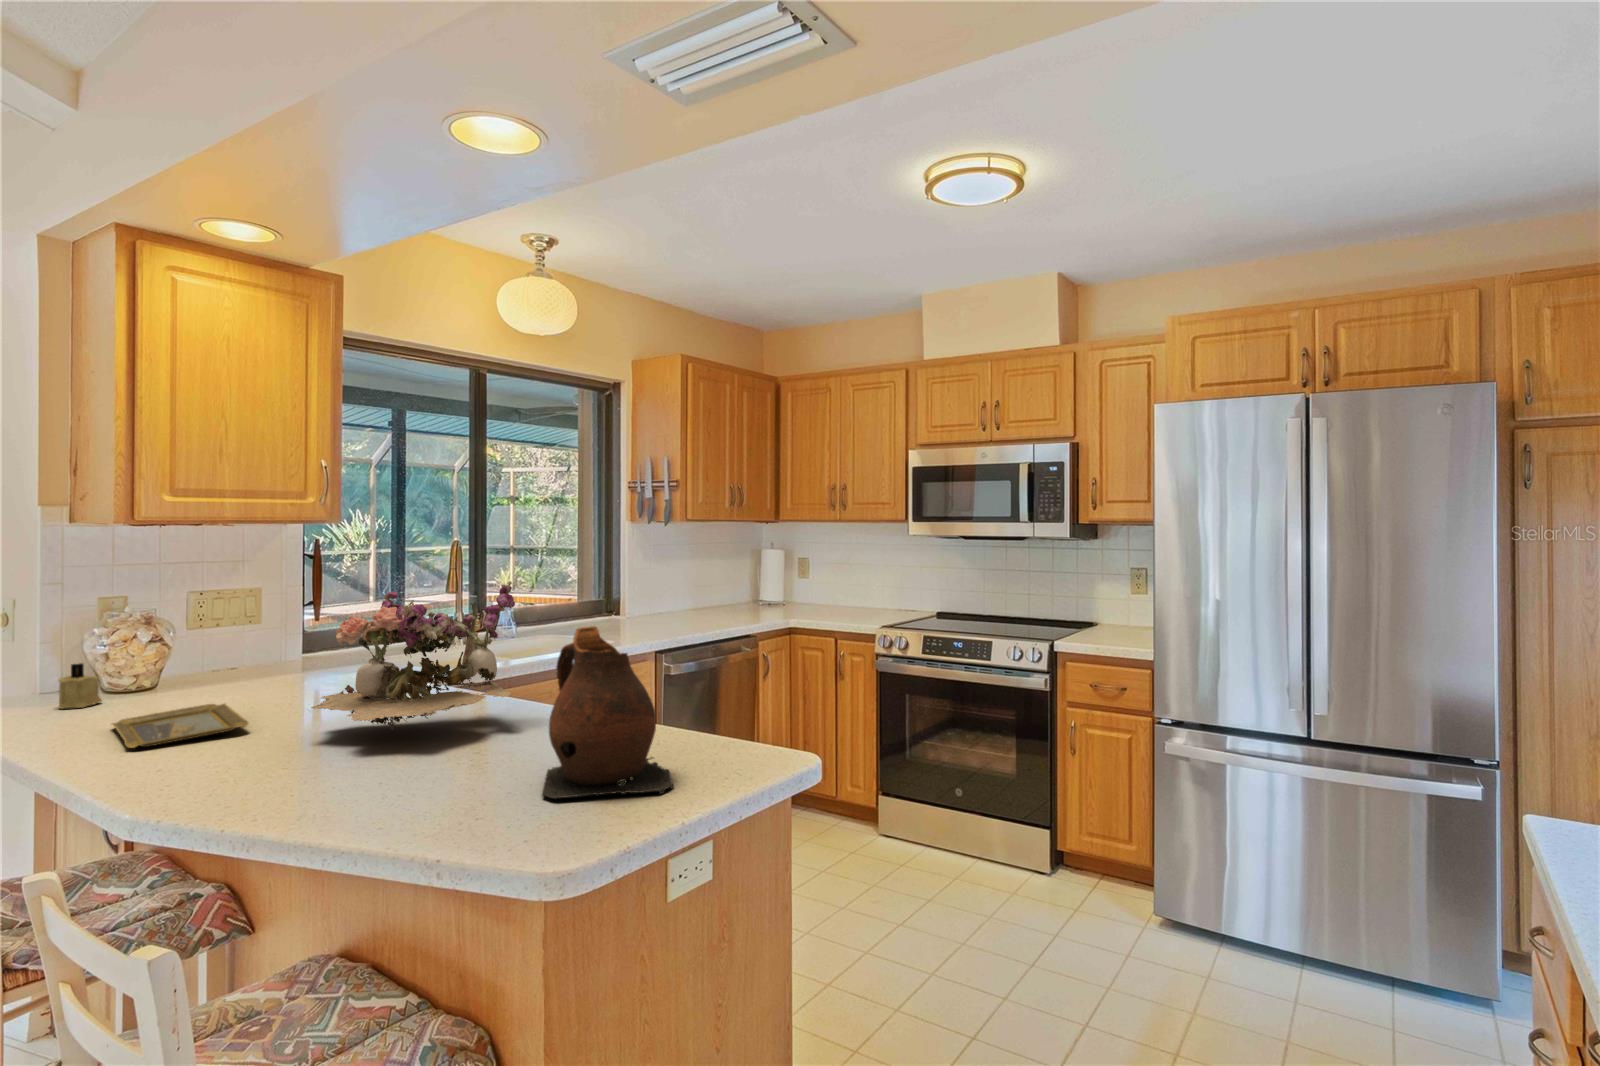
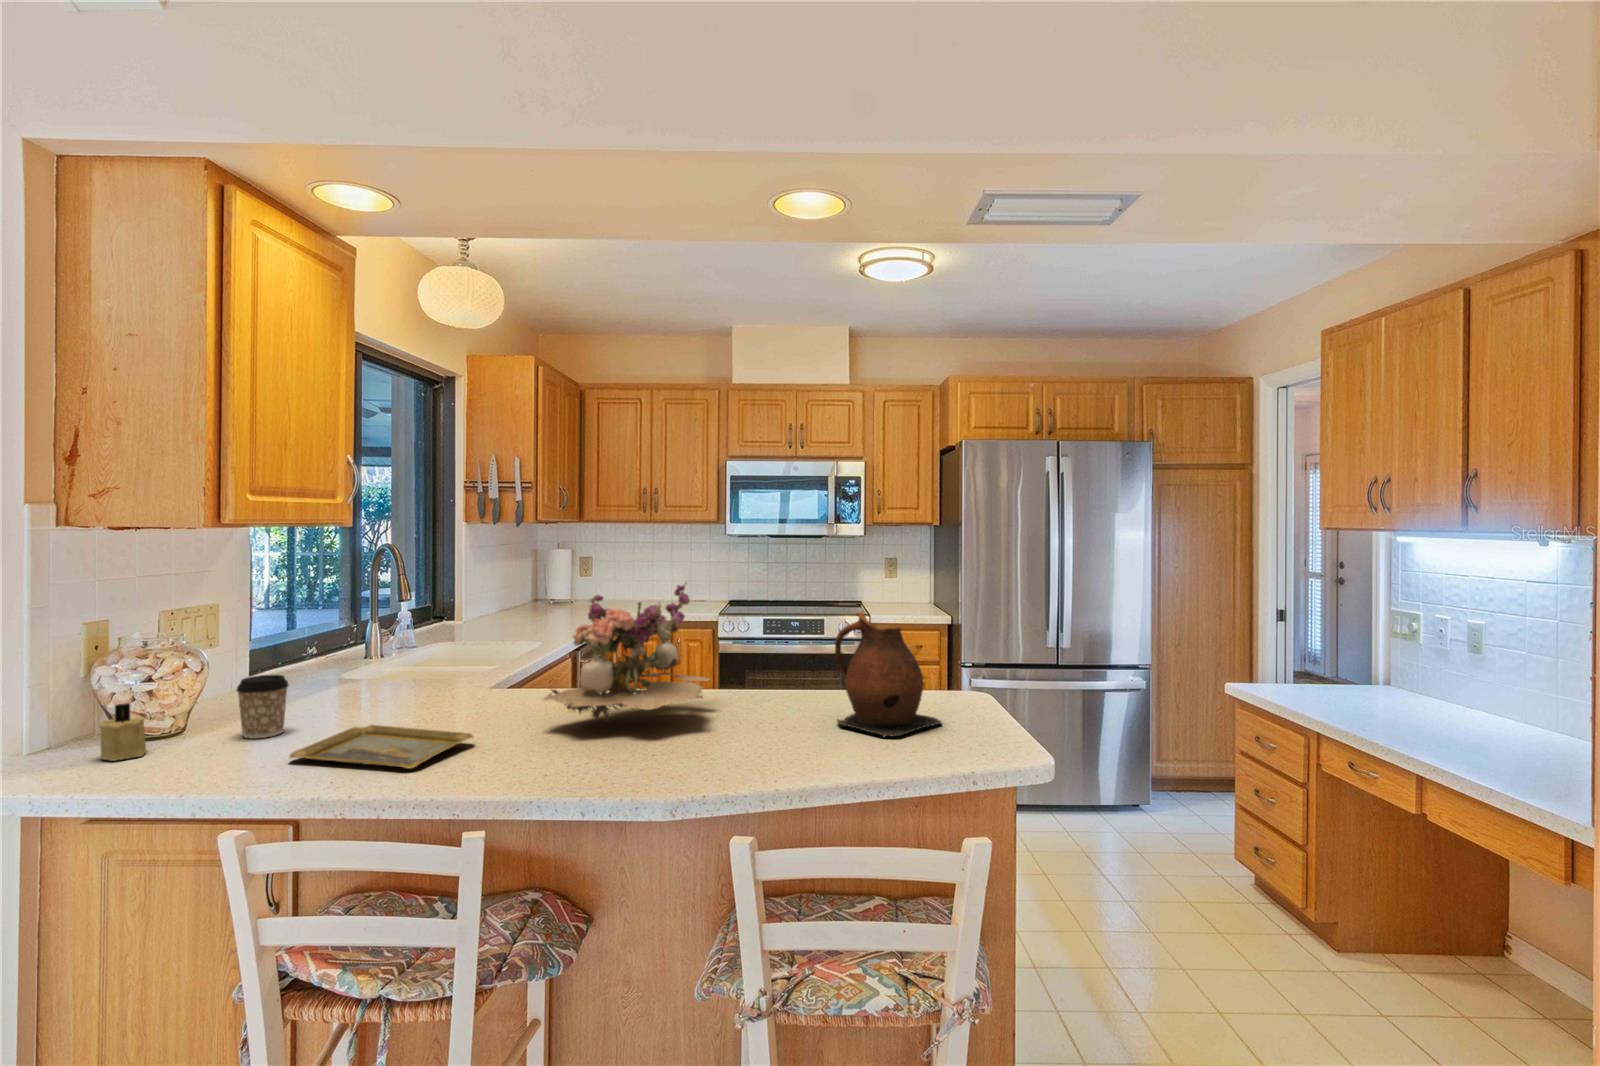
coffee cup: none [162,650,210,704] -> present [237,675,289,738]

